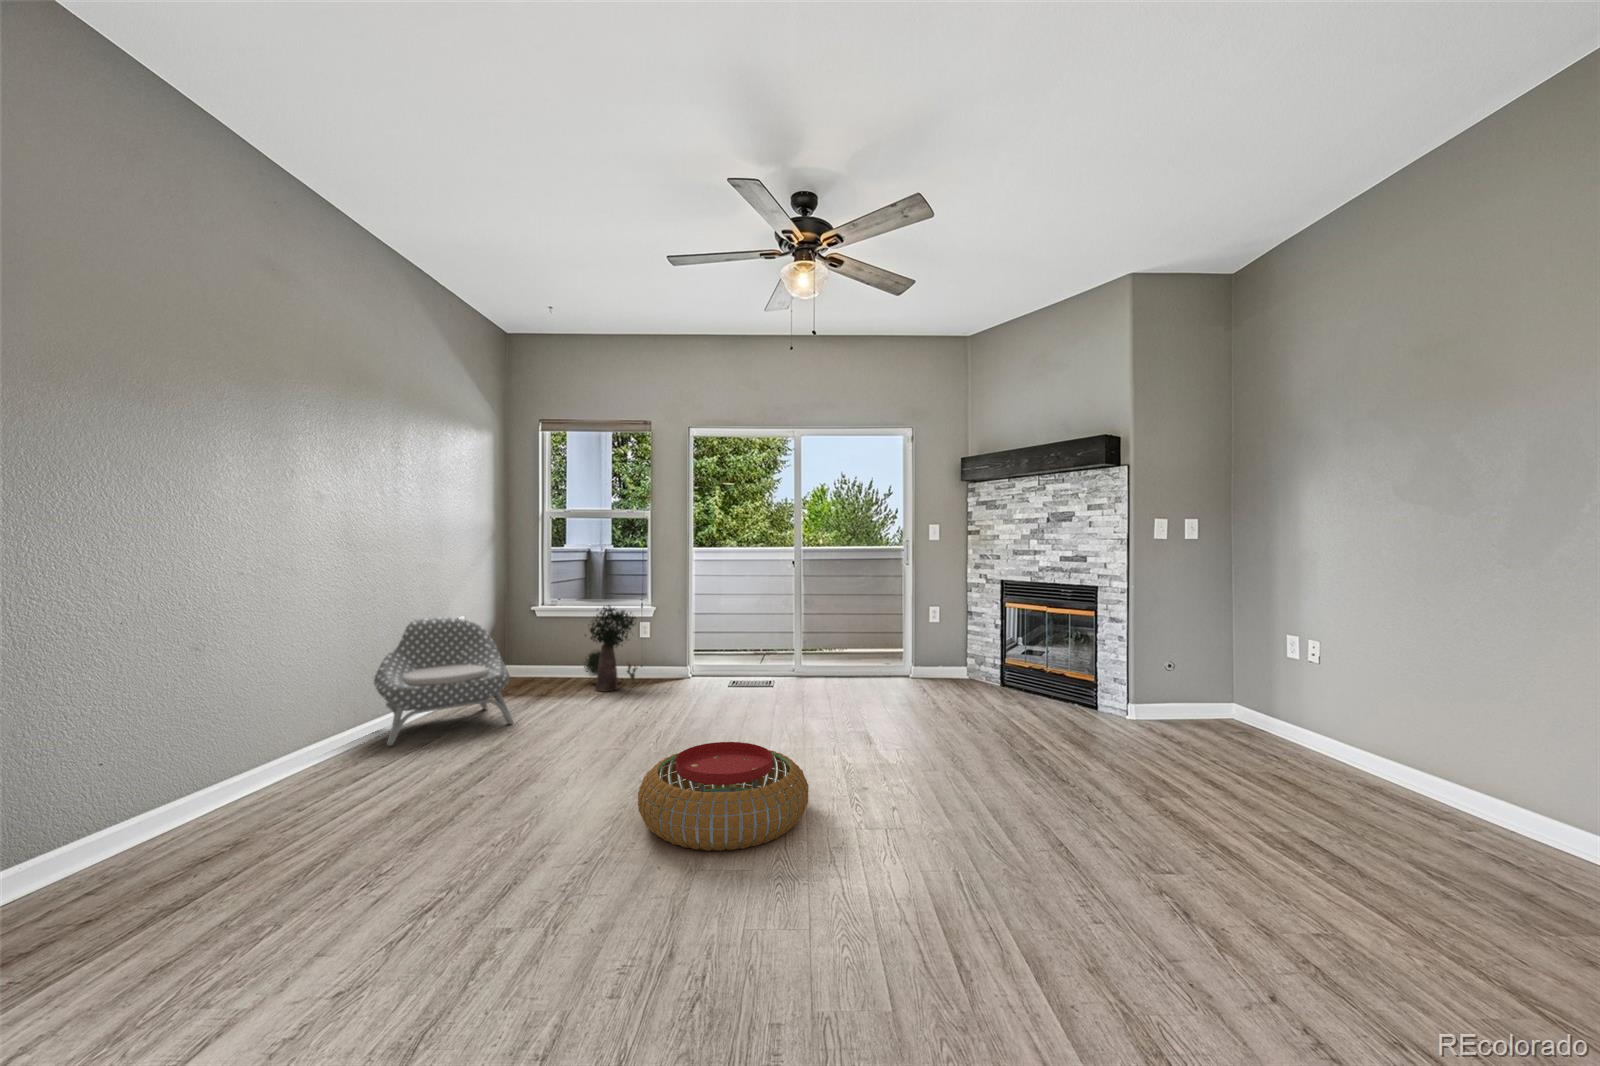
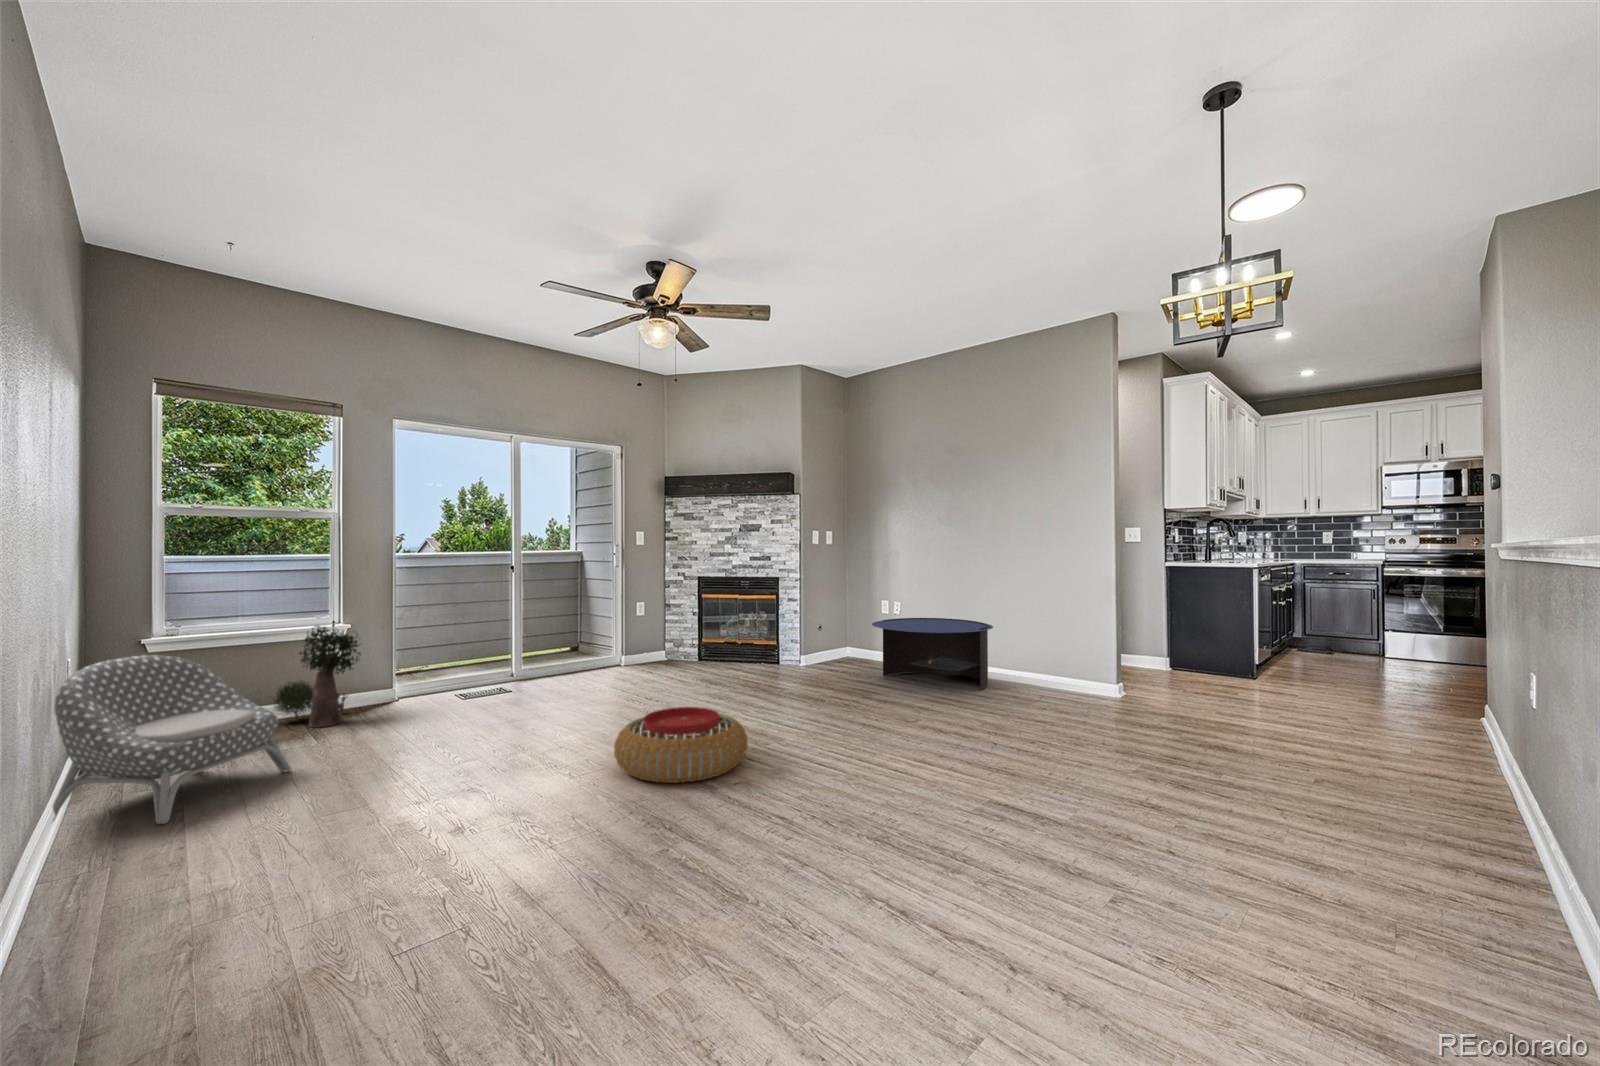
coffee table: none [1193,669,1485,847] -> present [872,618,993,690]

